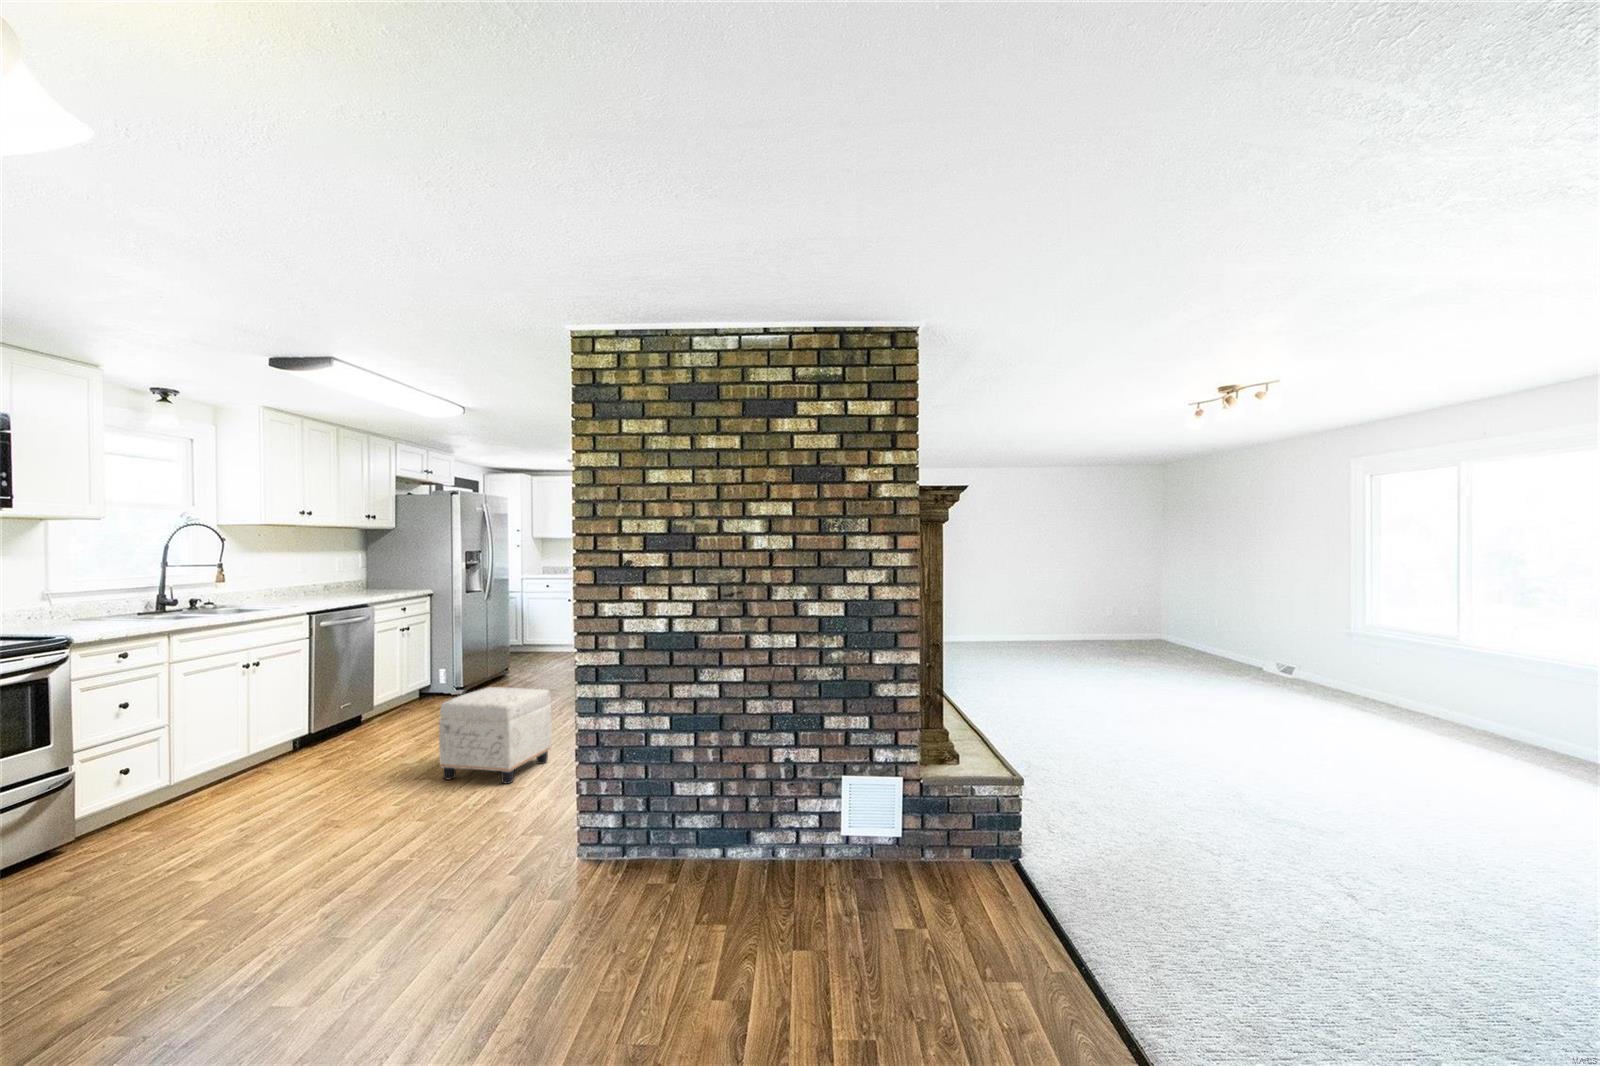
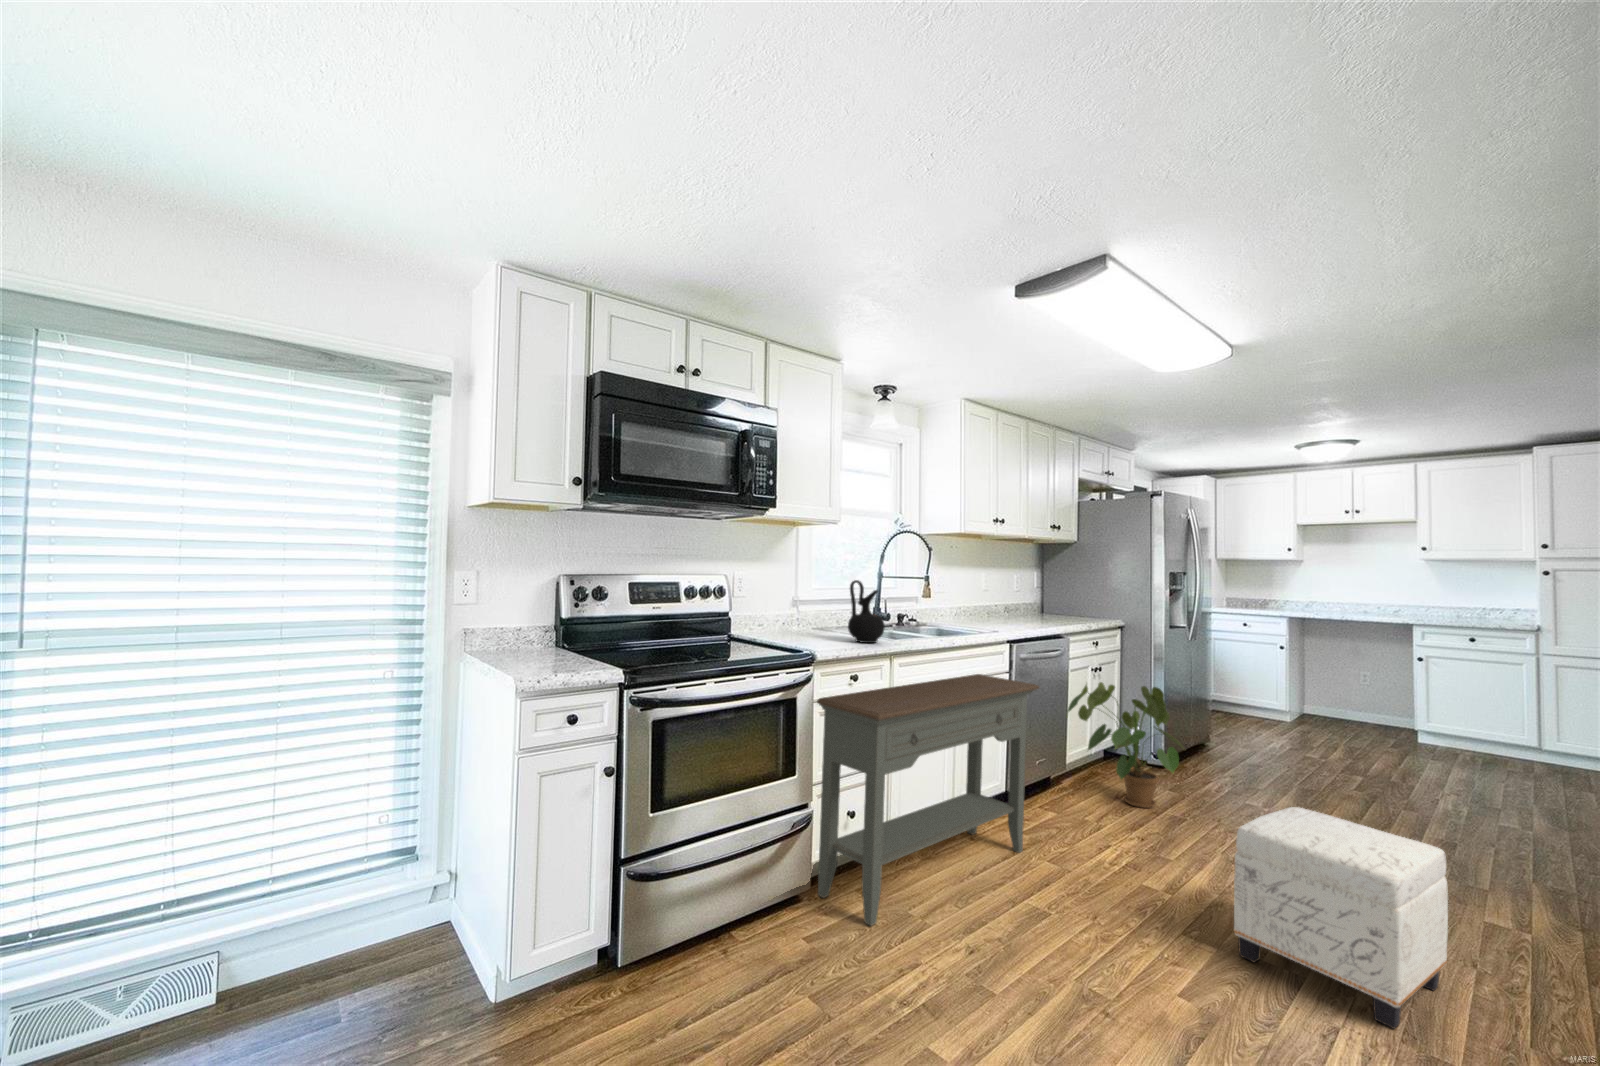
ceramic jug: none [116,572,160,626] -> present [848,580,885,643]
house plant: none [367,634,458,723] -> present [1067,682,1182,808]
console table: none [75,641,322,843] -> present [817,674,1039,926]

